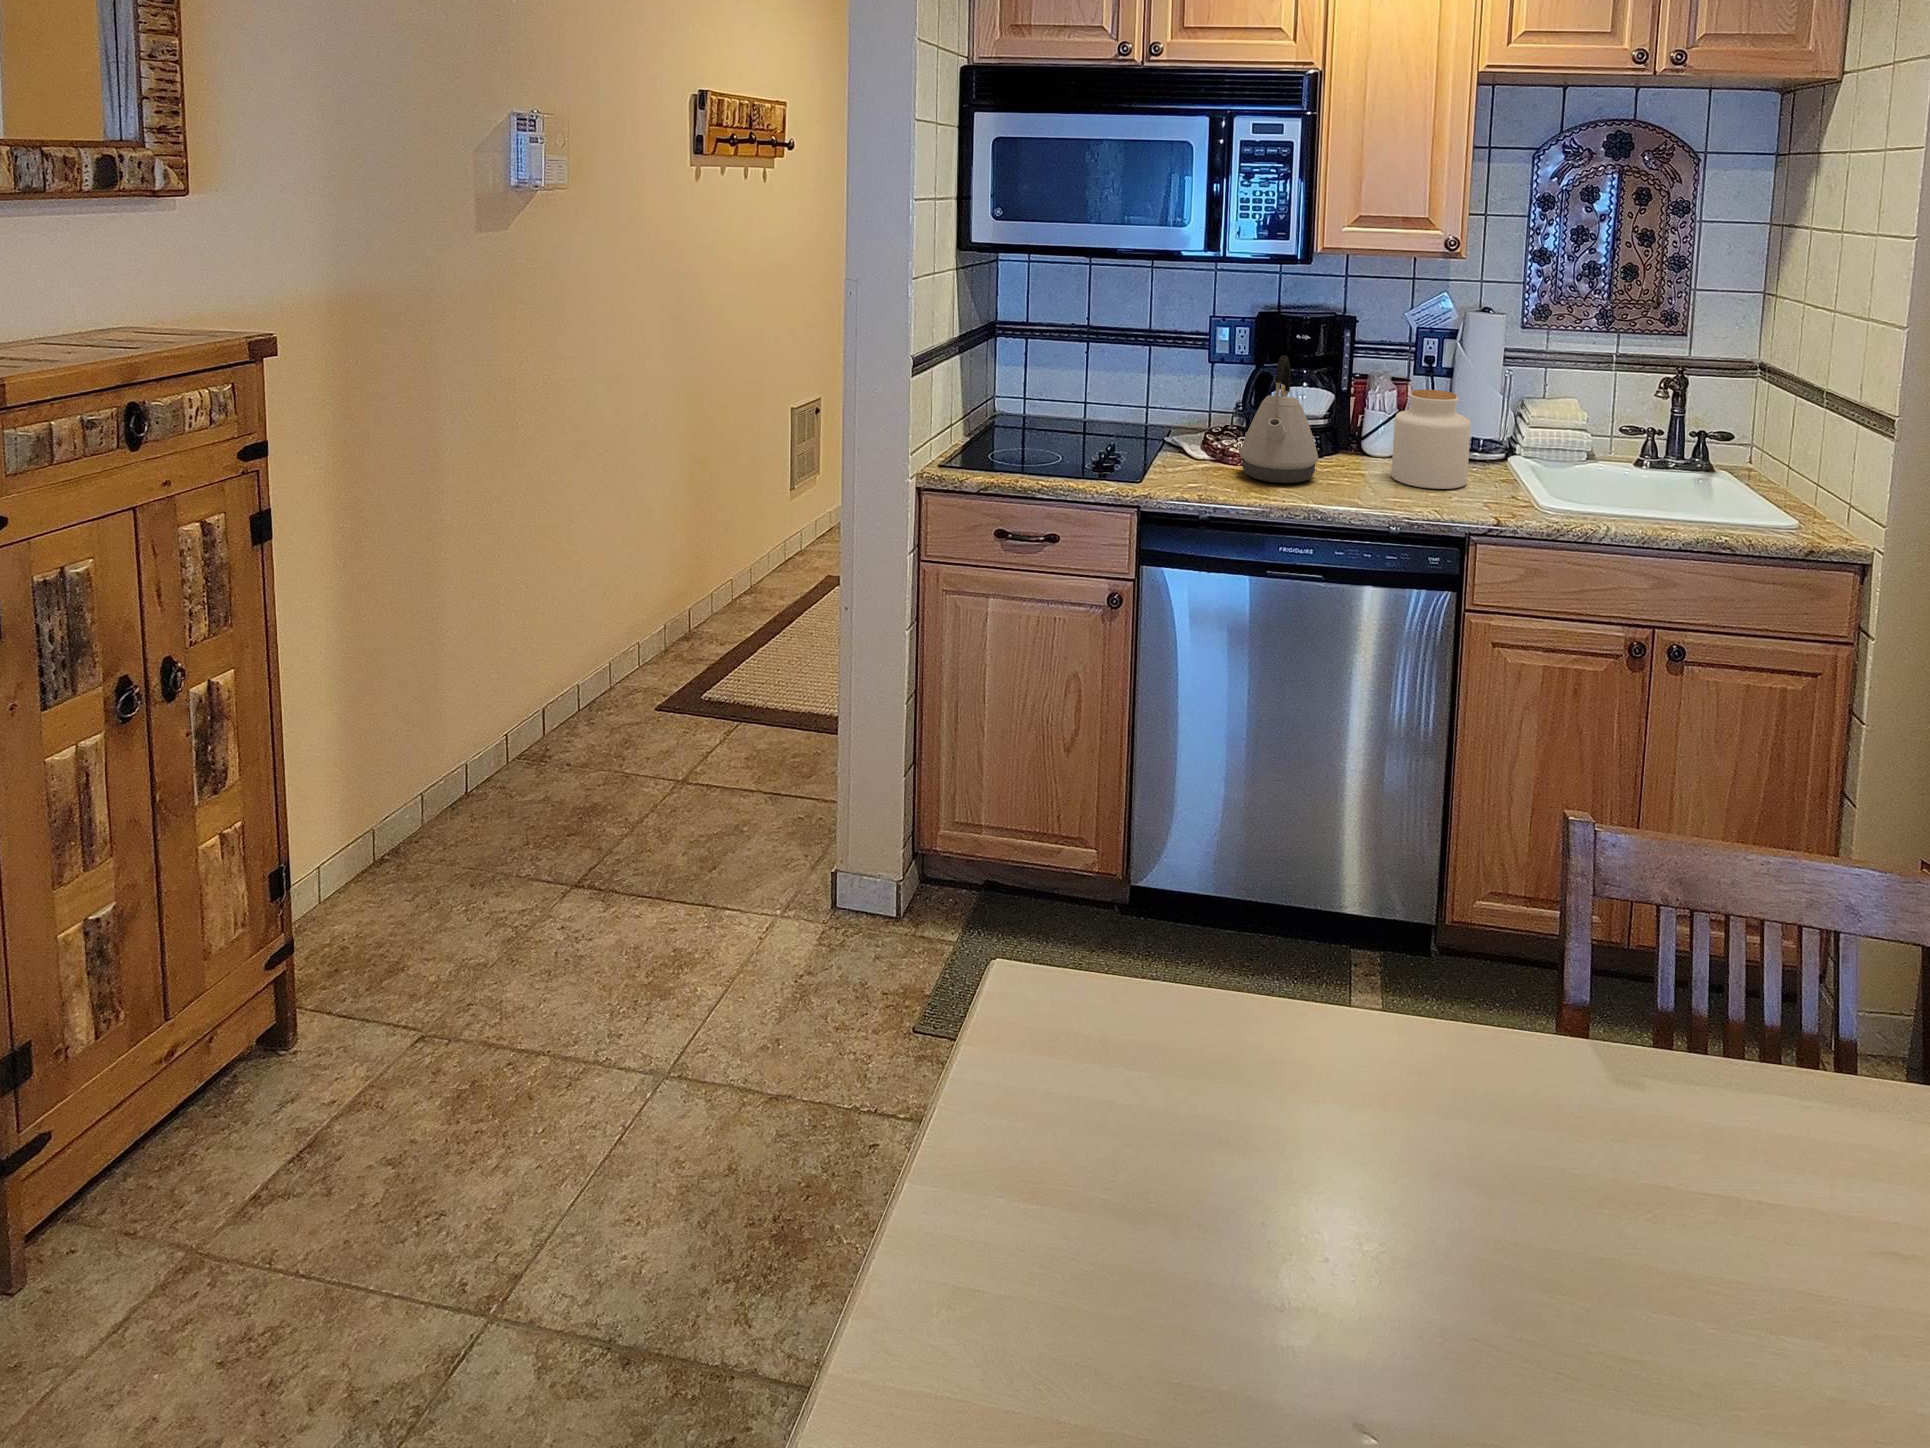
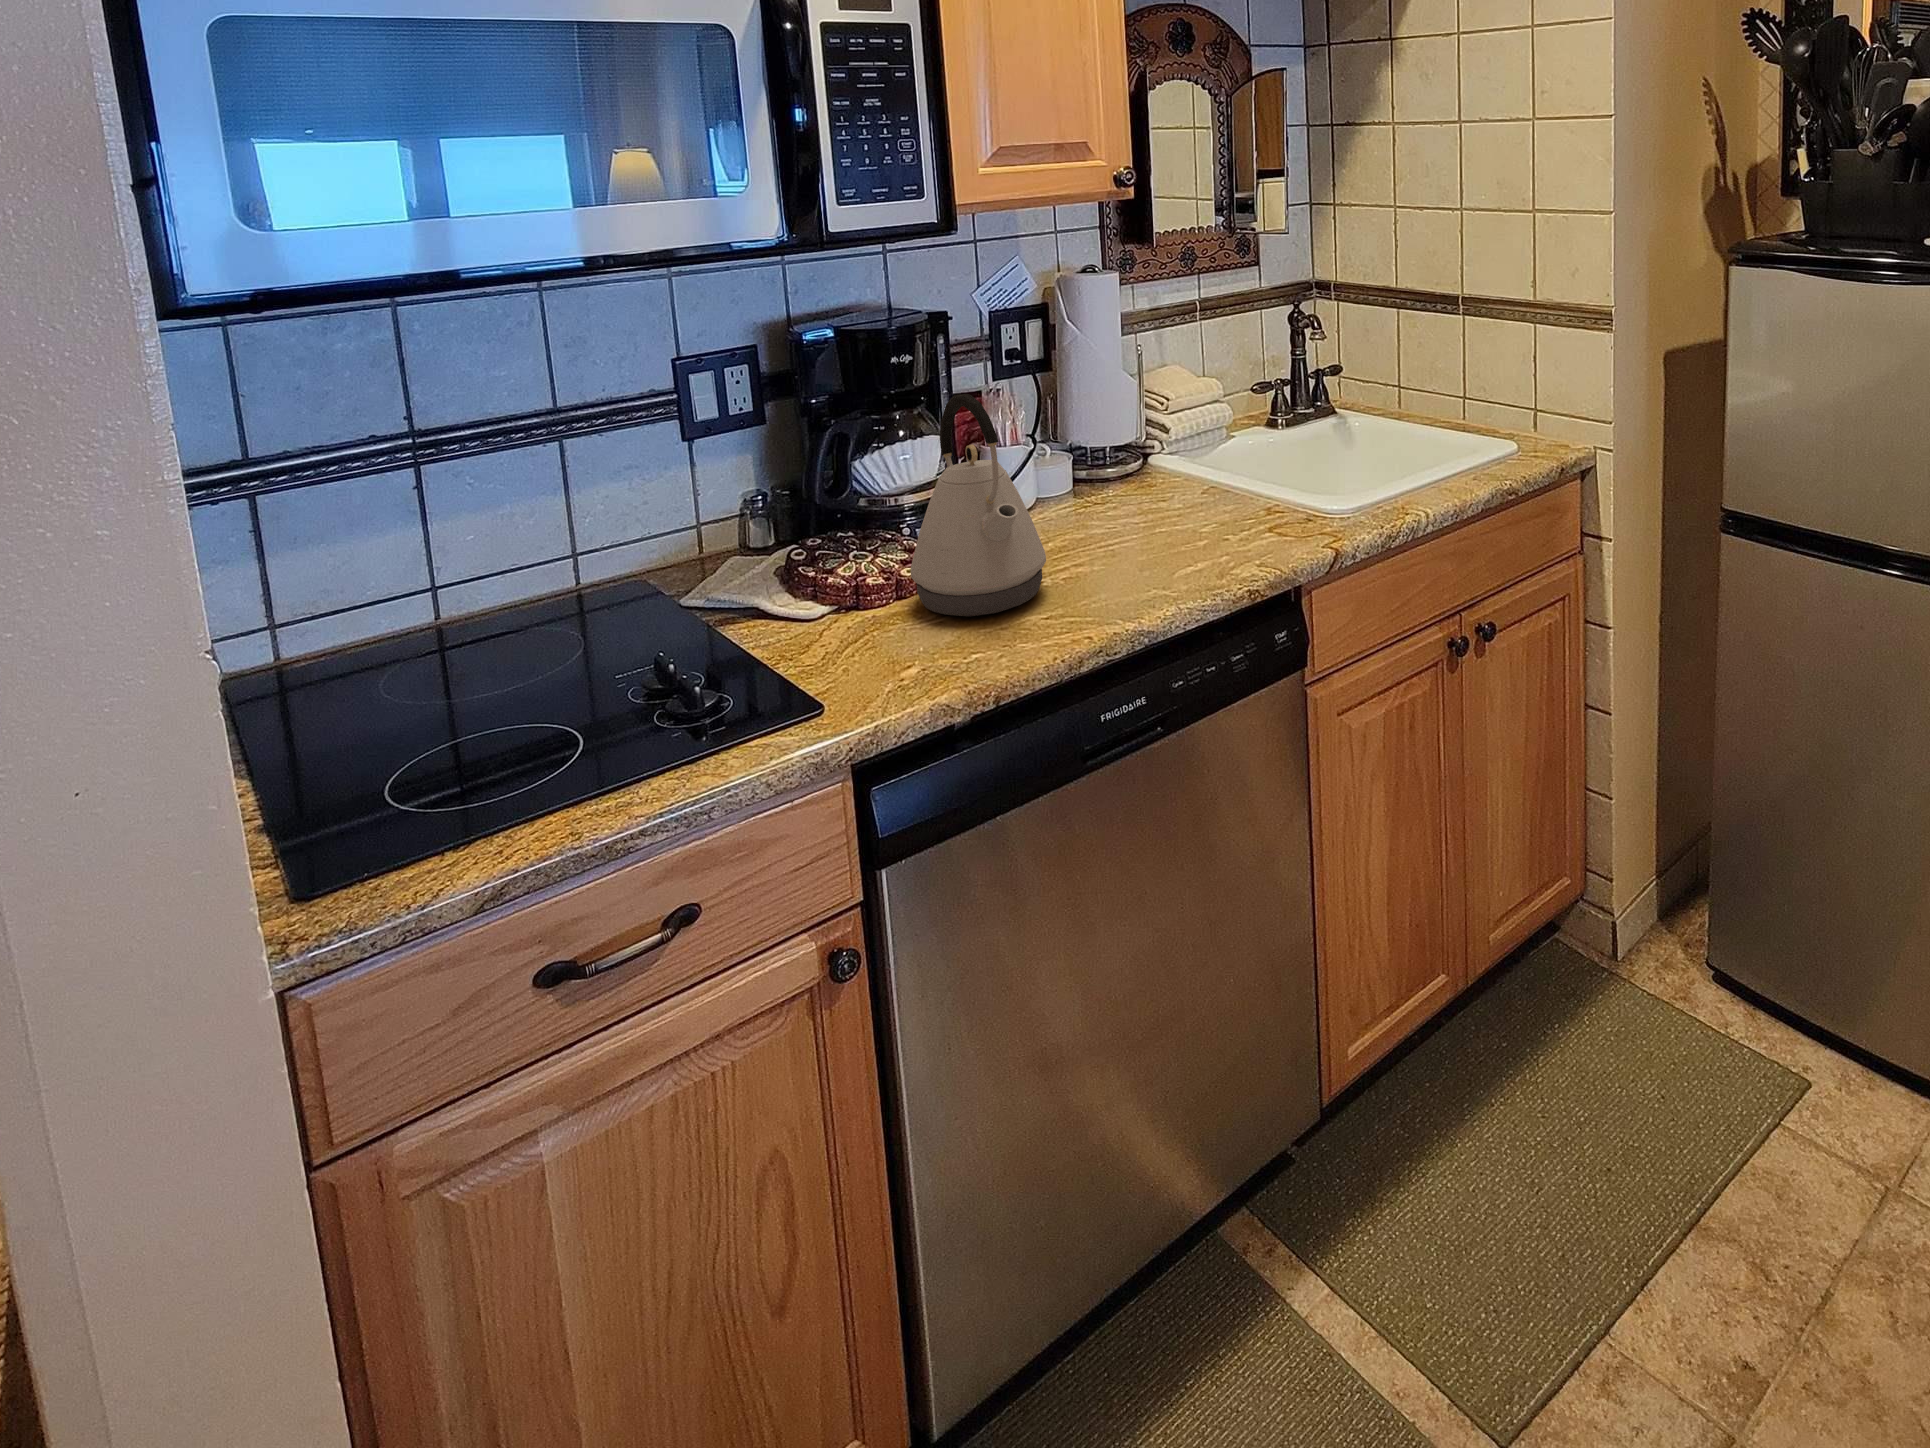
jar: present [1391,390,1471,489] -> none [1091,391,1202,540]

